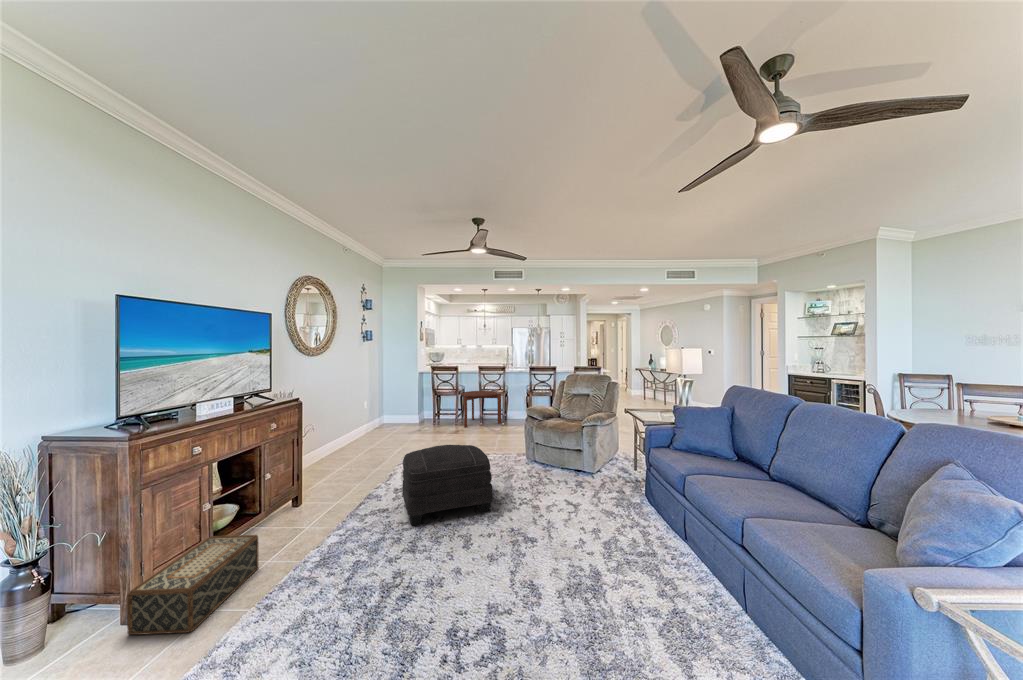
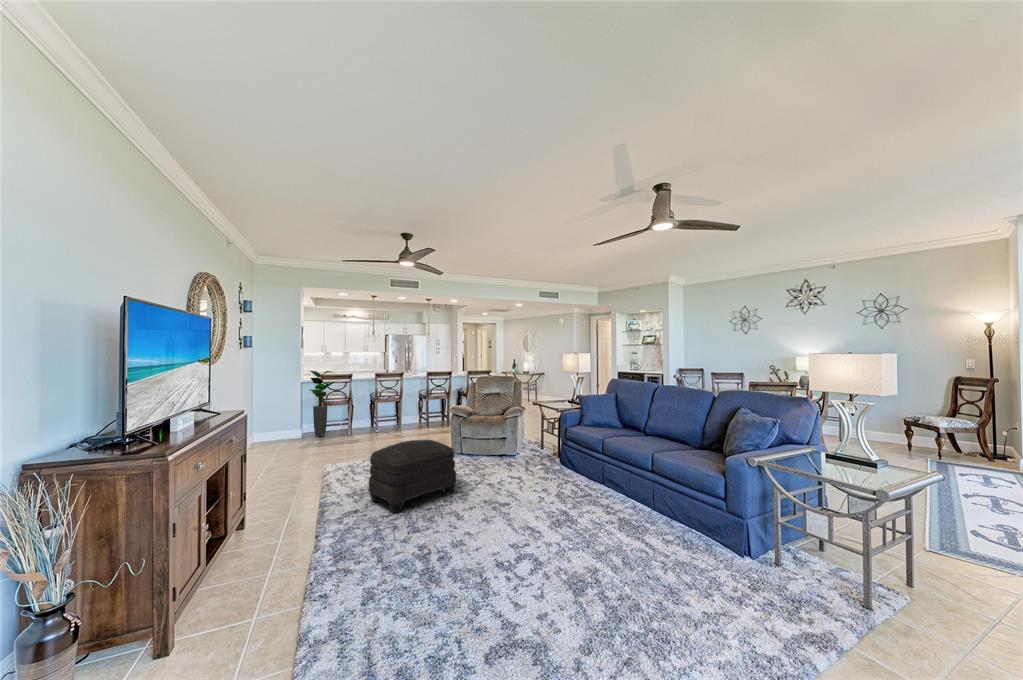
potted plant: none [420,362,445,424] -> present [309,371,335,437]
side table: present [461,391,501,427] -> none [355,398,398,436]
woven basket: present [127,535,259,635] -> none [189,537,273,644]

